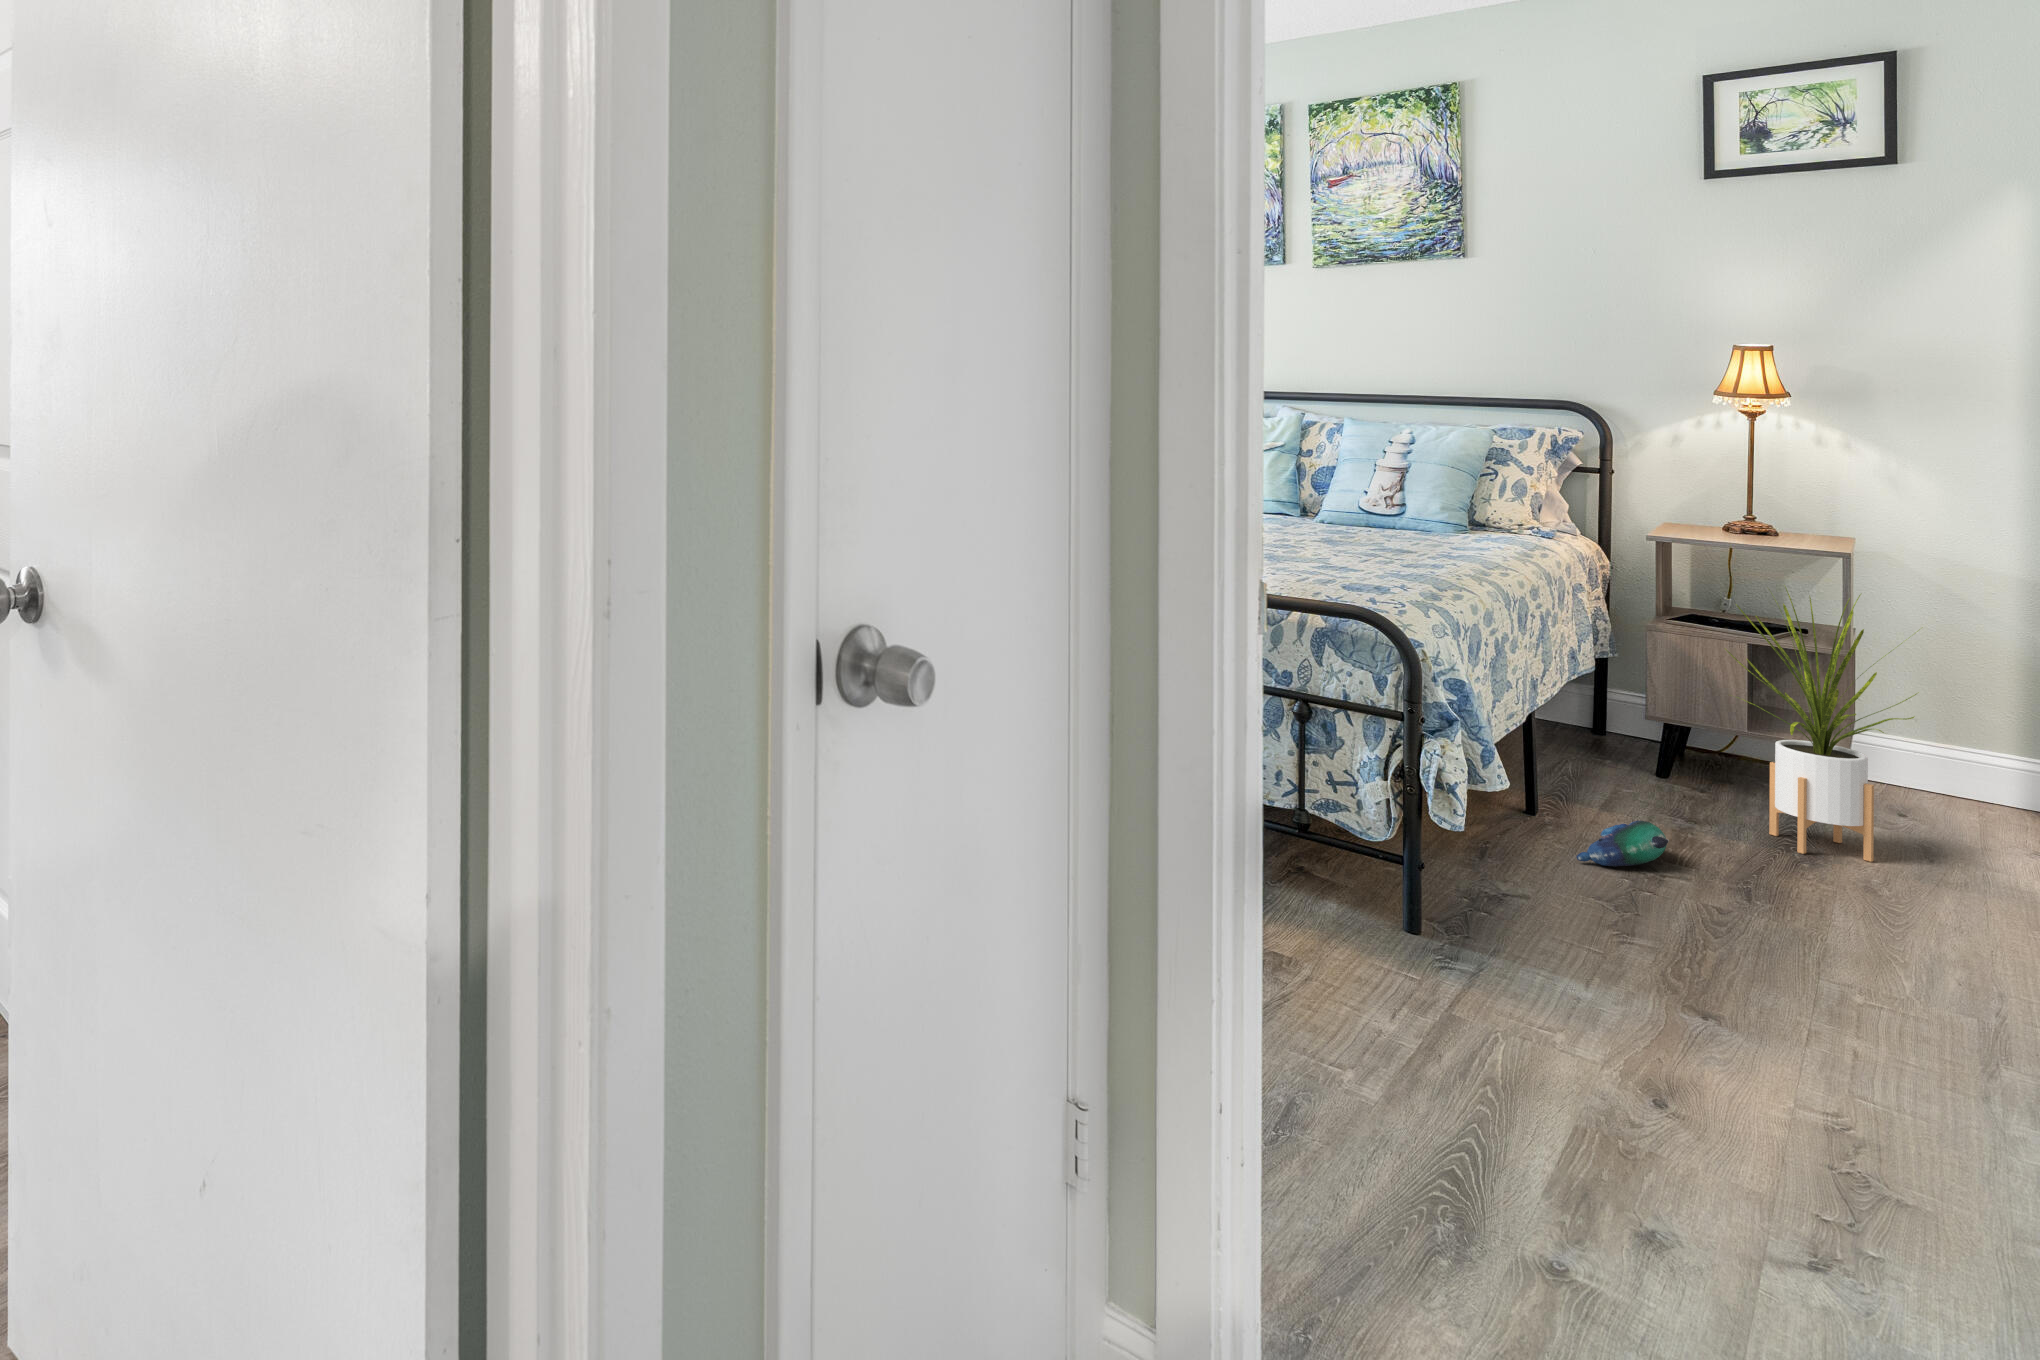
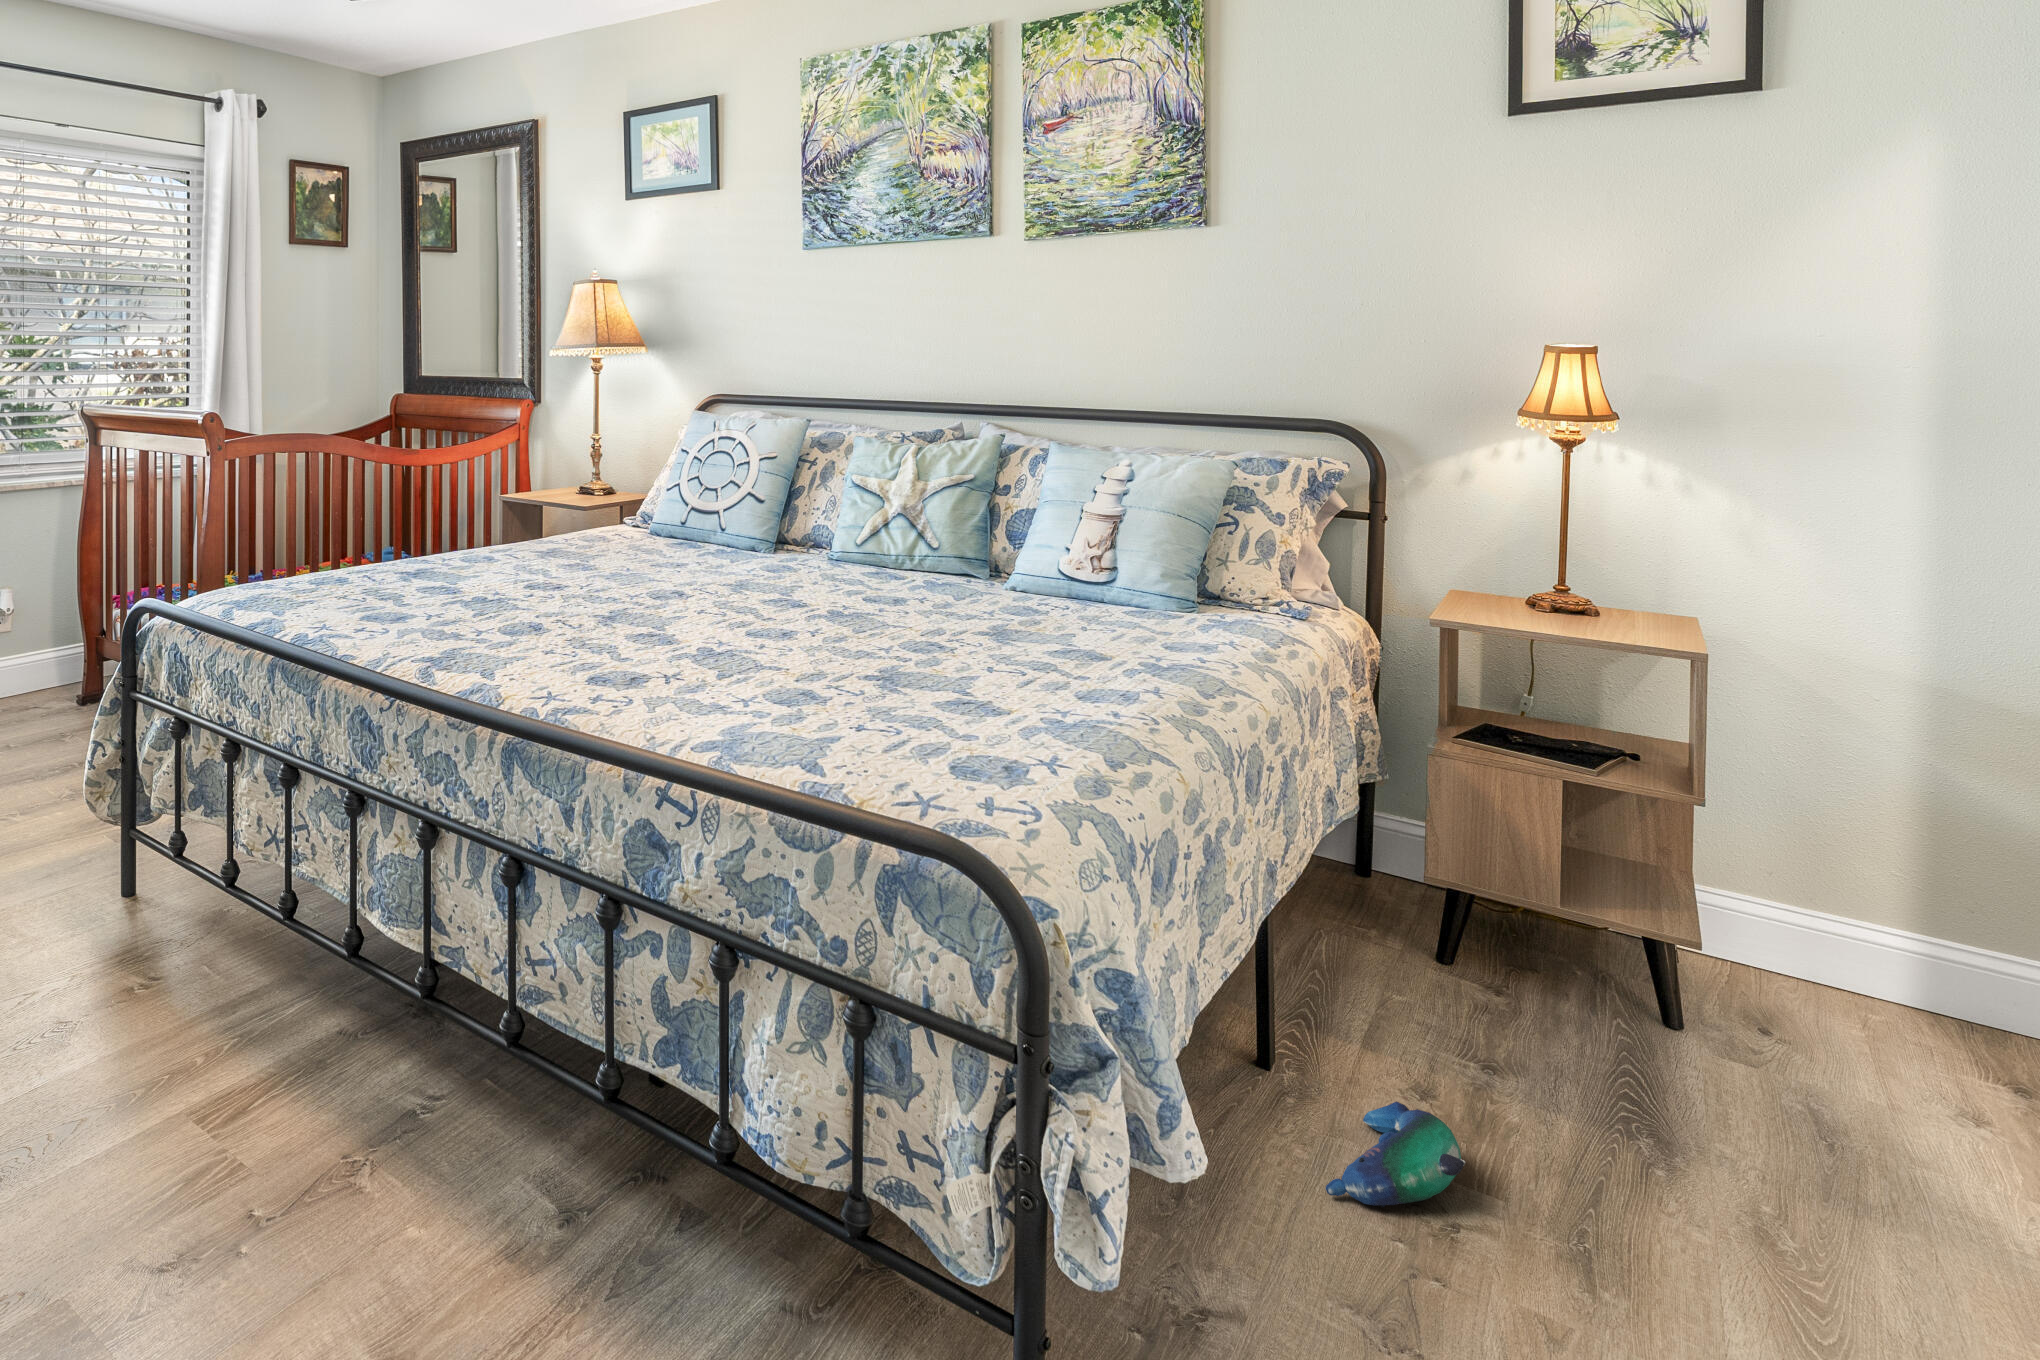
house plant: present [1726,587,1919,862] -> none [1543,715,1832,1160]

